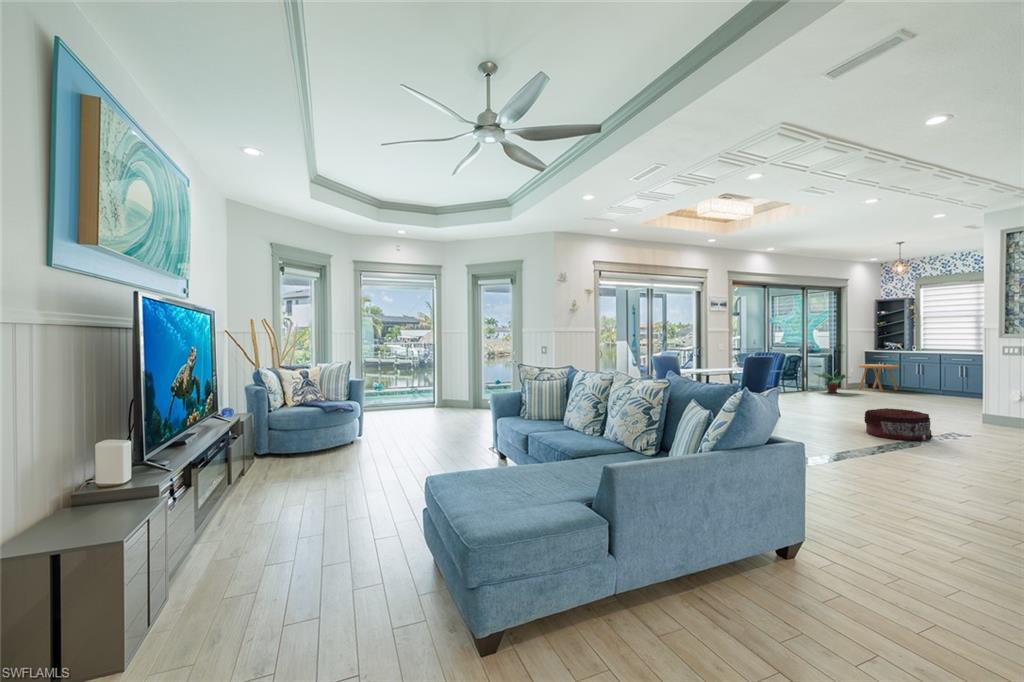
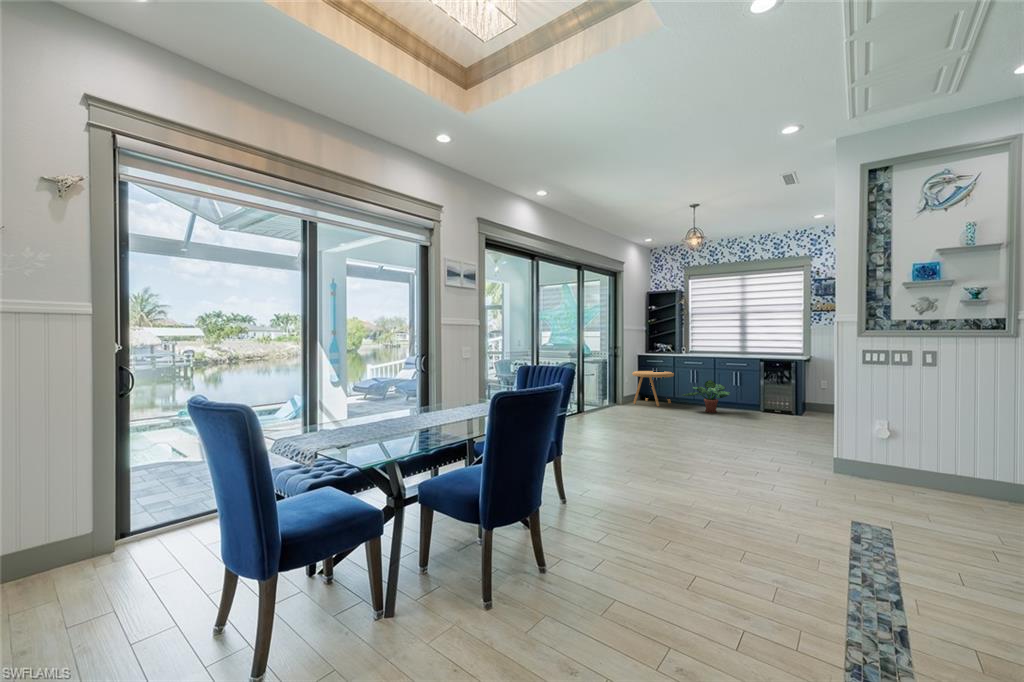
potted plant: present [814,371,846,393] -> present [682,380,730,413]
pouf: present [864,408,933,440] -> none [742,487,880,590]

